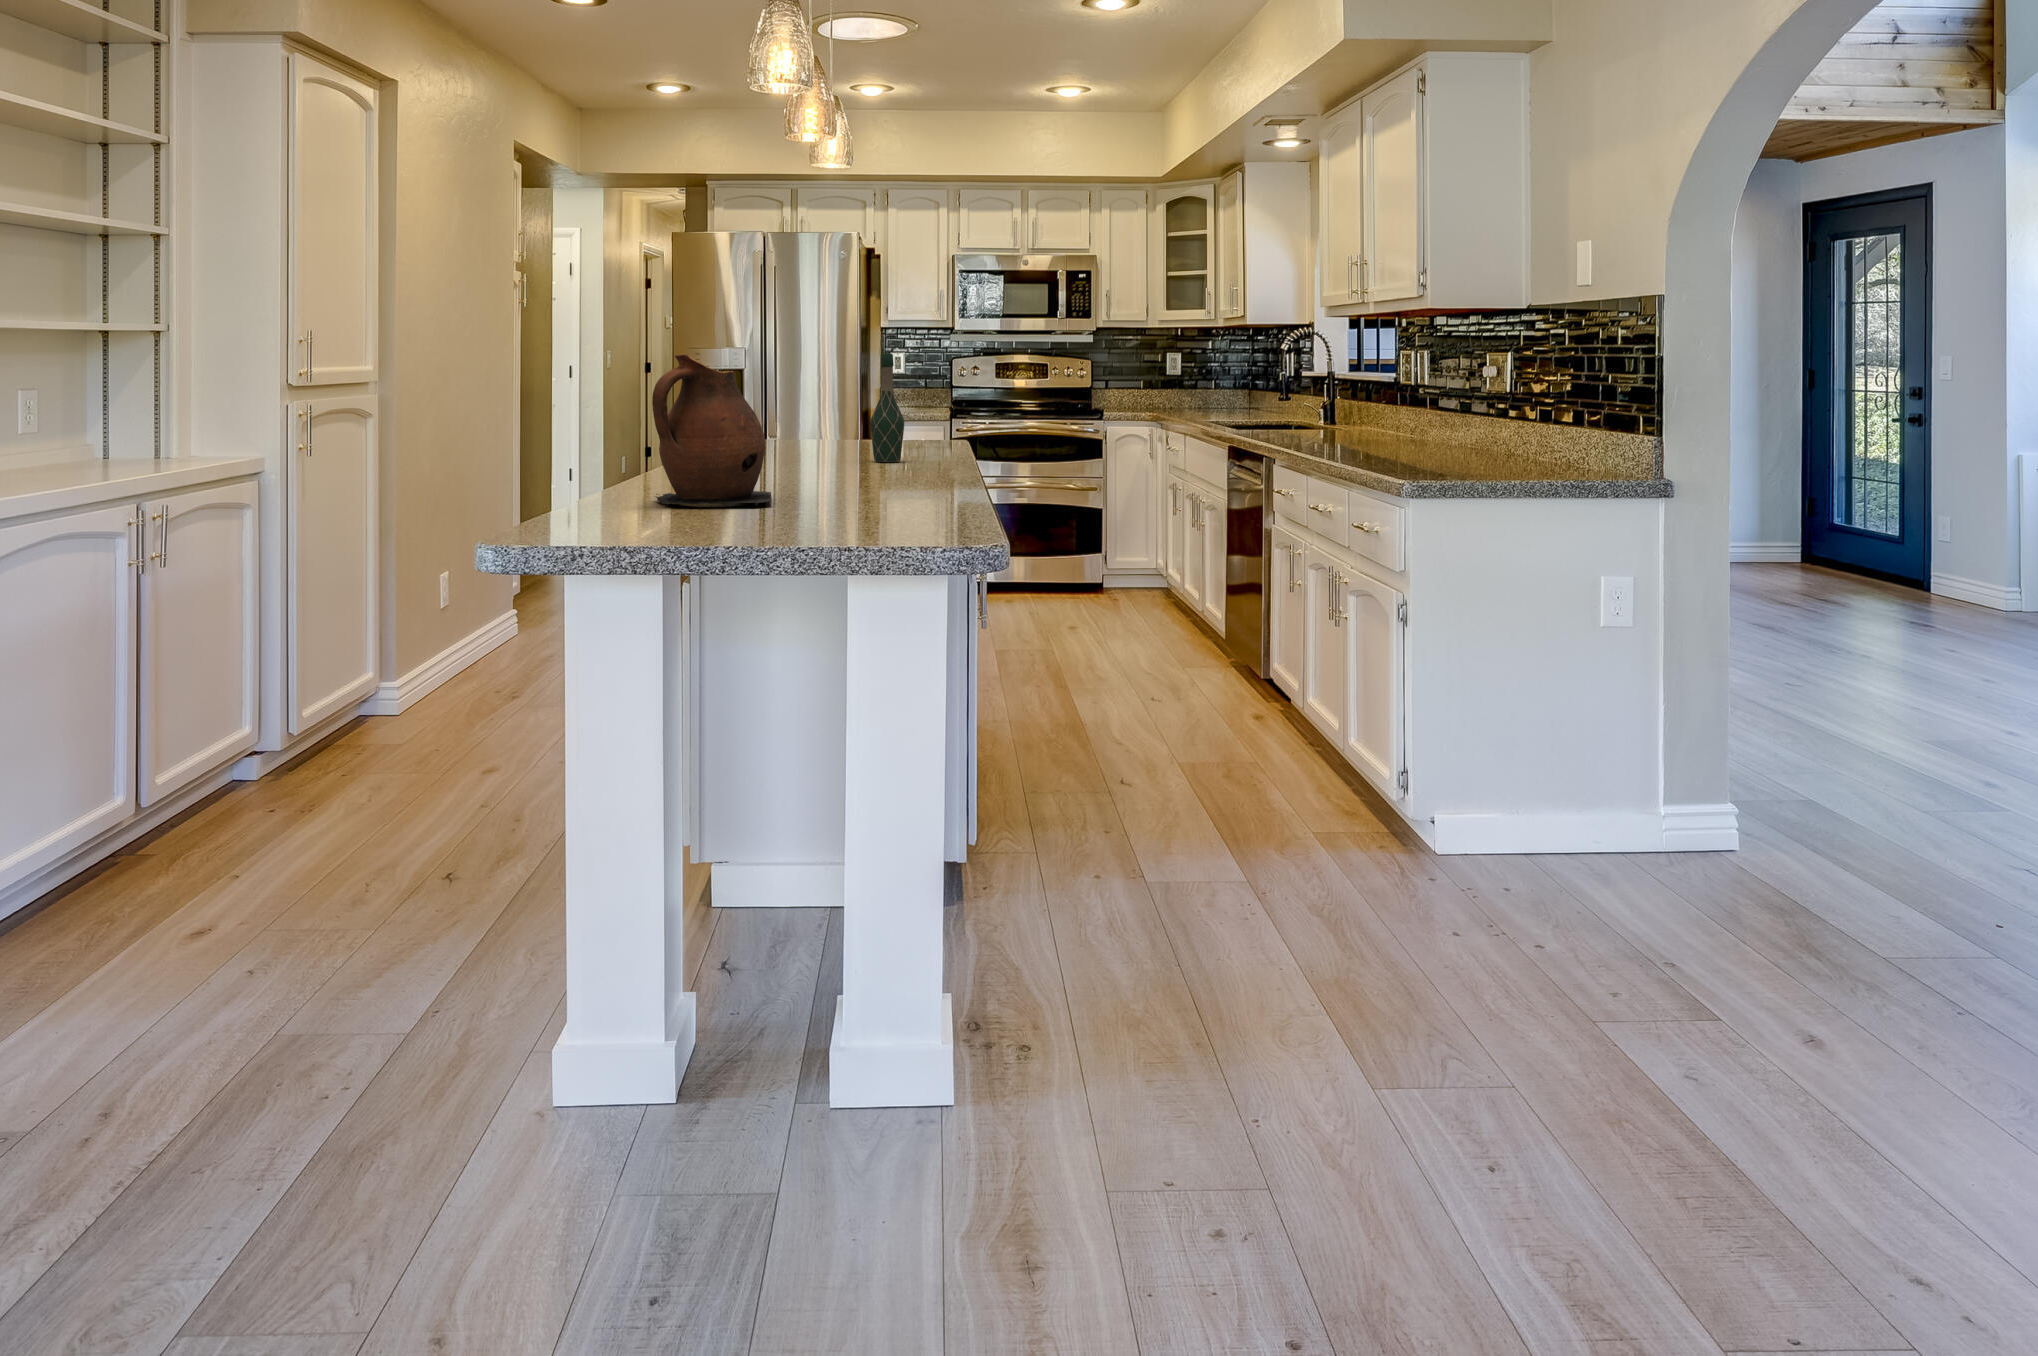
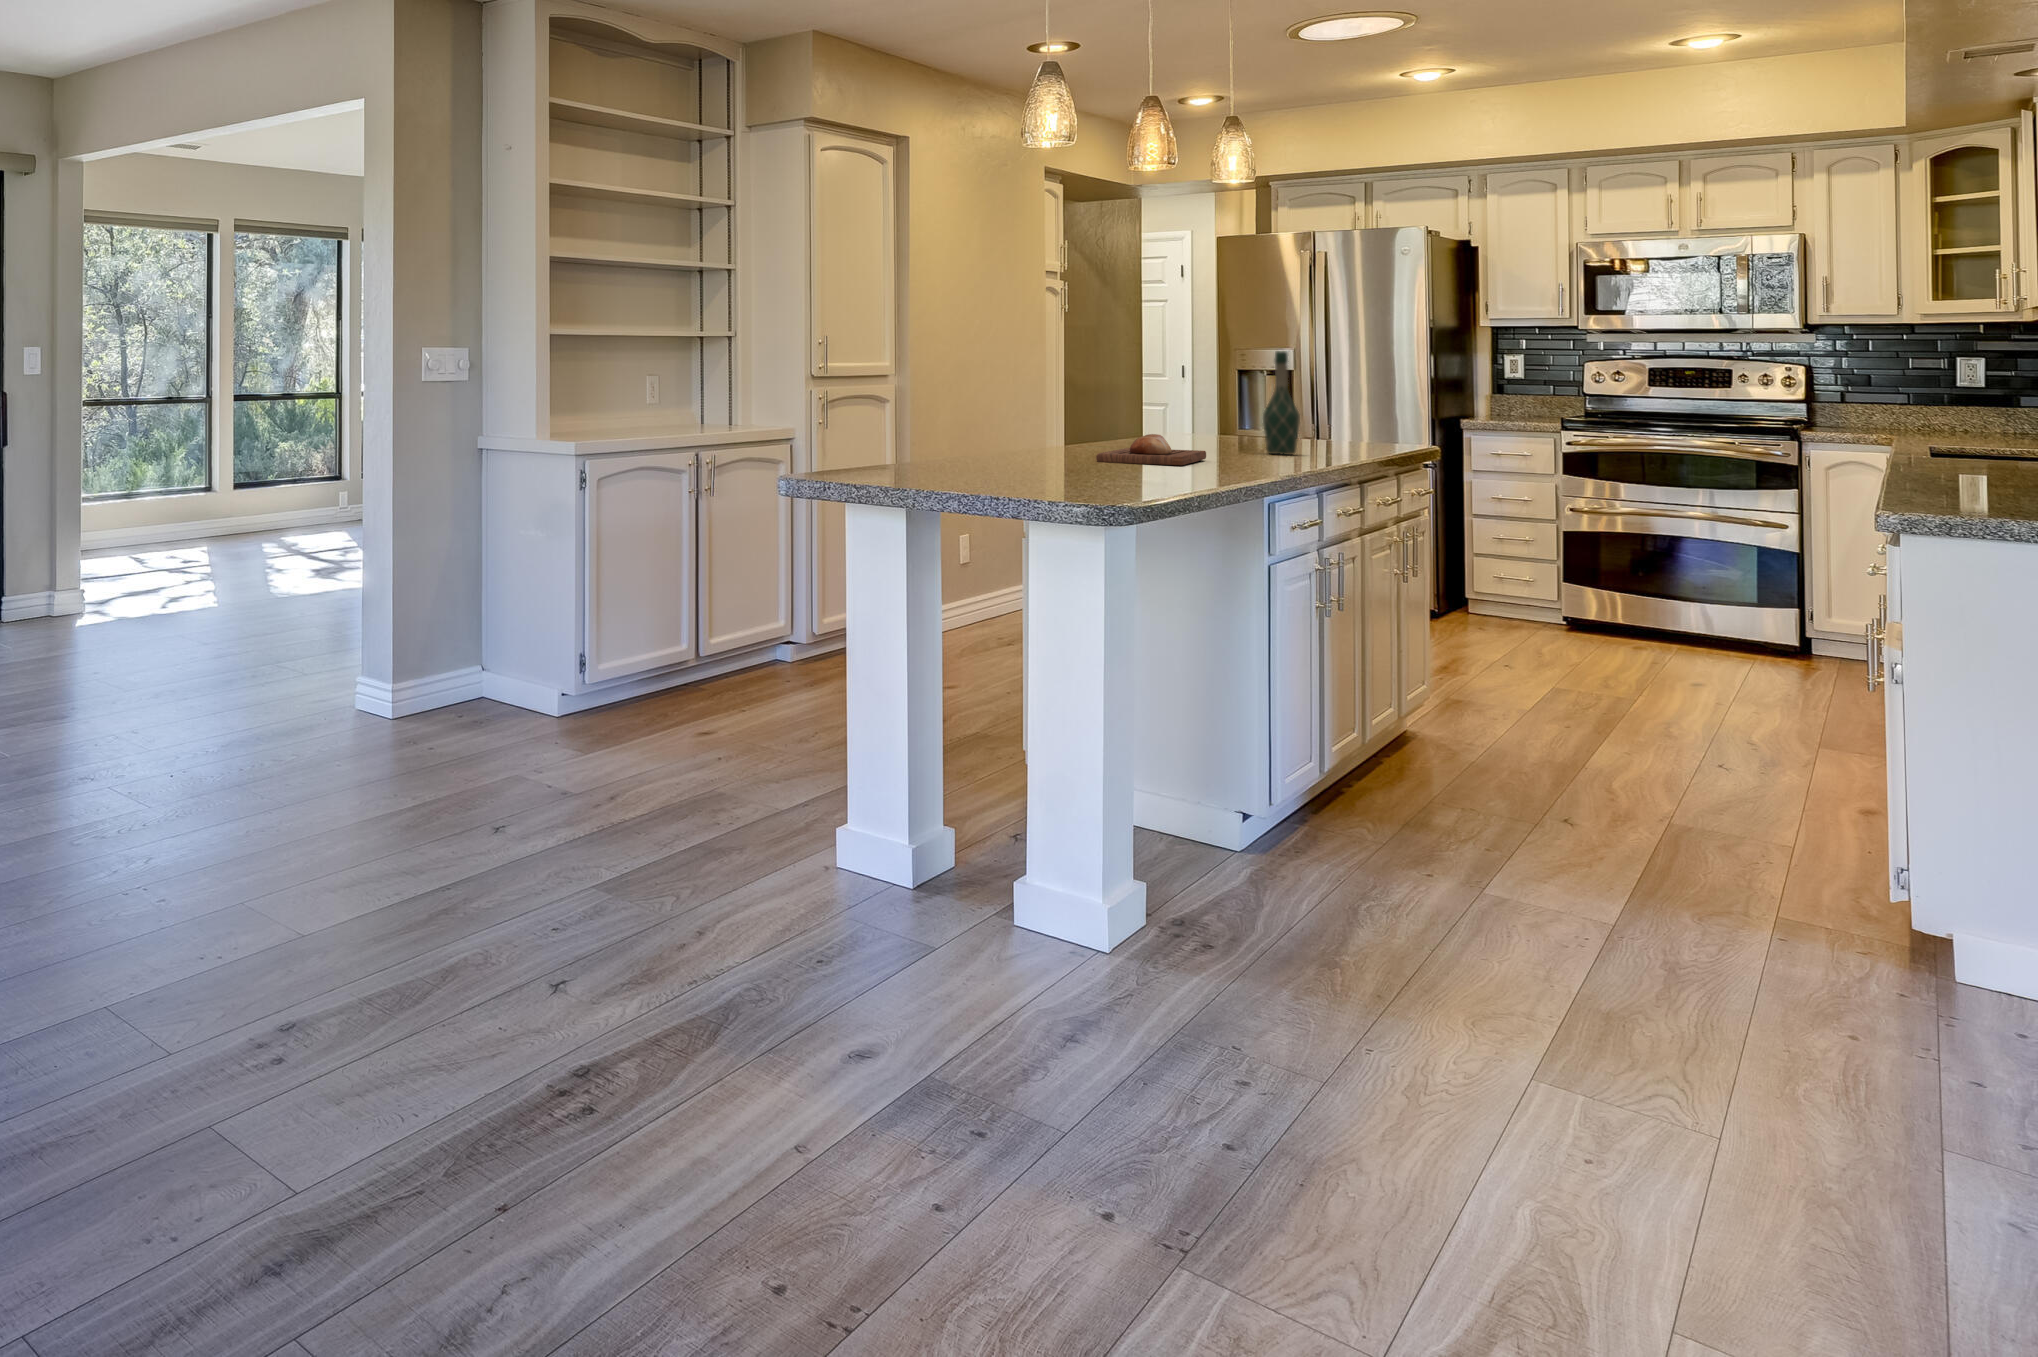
ceramic pitcher: present [652,355,772,506] -> none [942,346,1052,462]
bread loaf: none [792,453,900,493] -> present [1096,434,1206,465]

